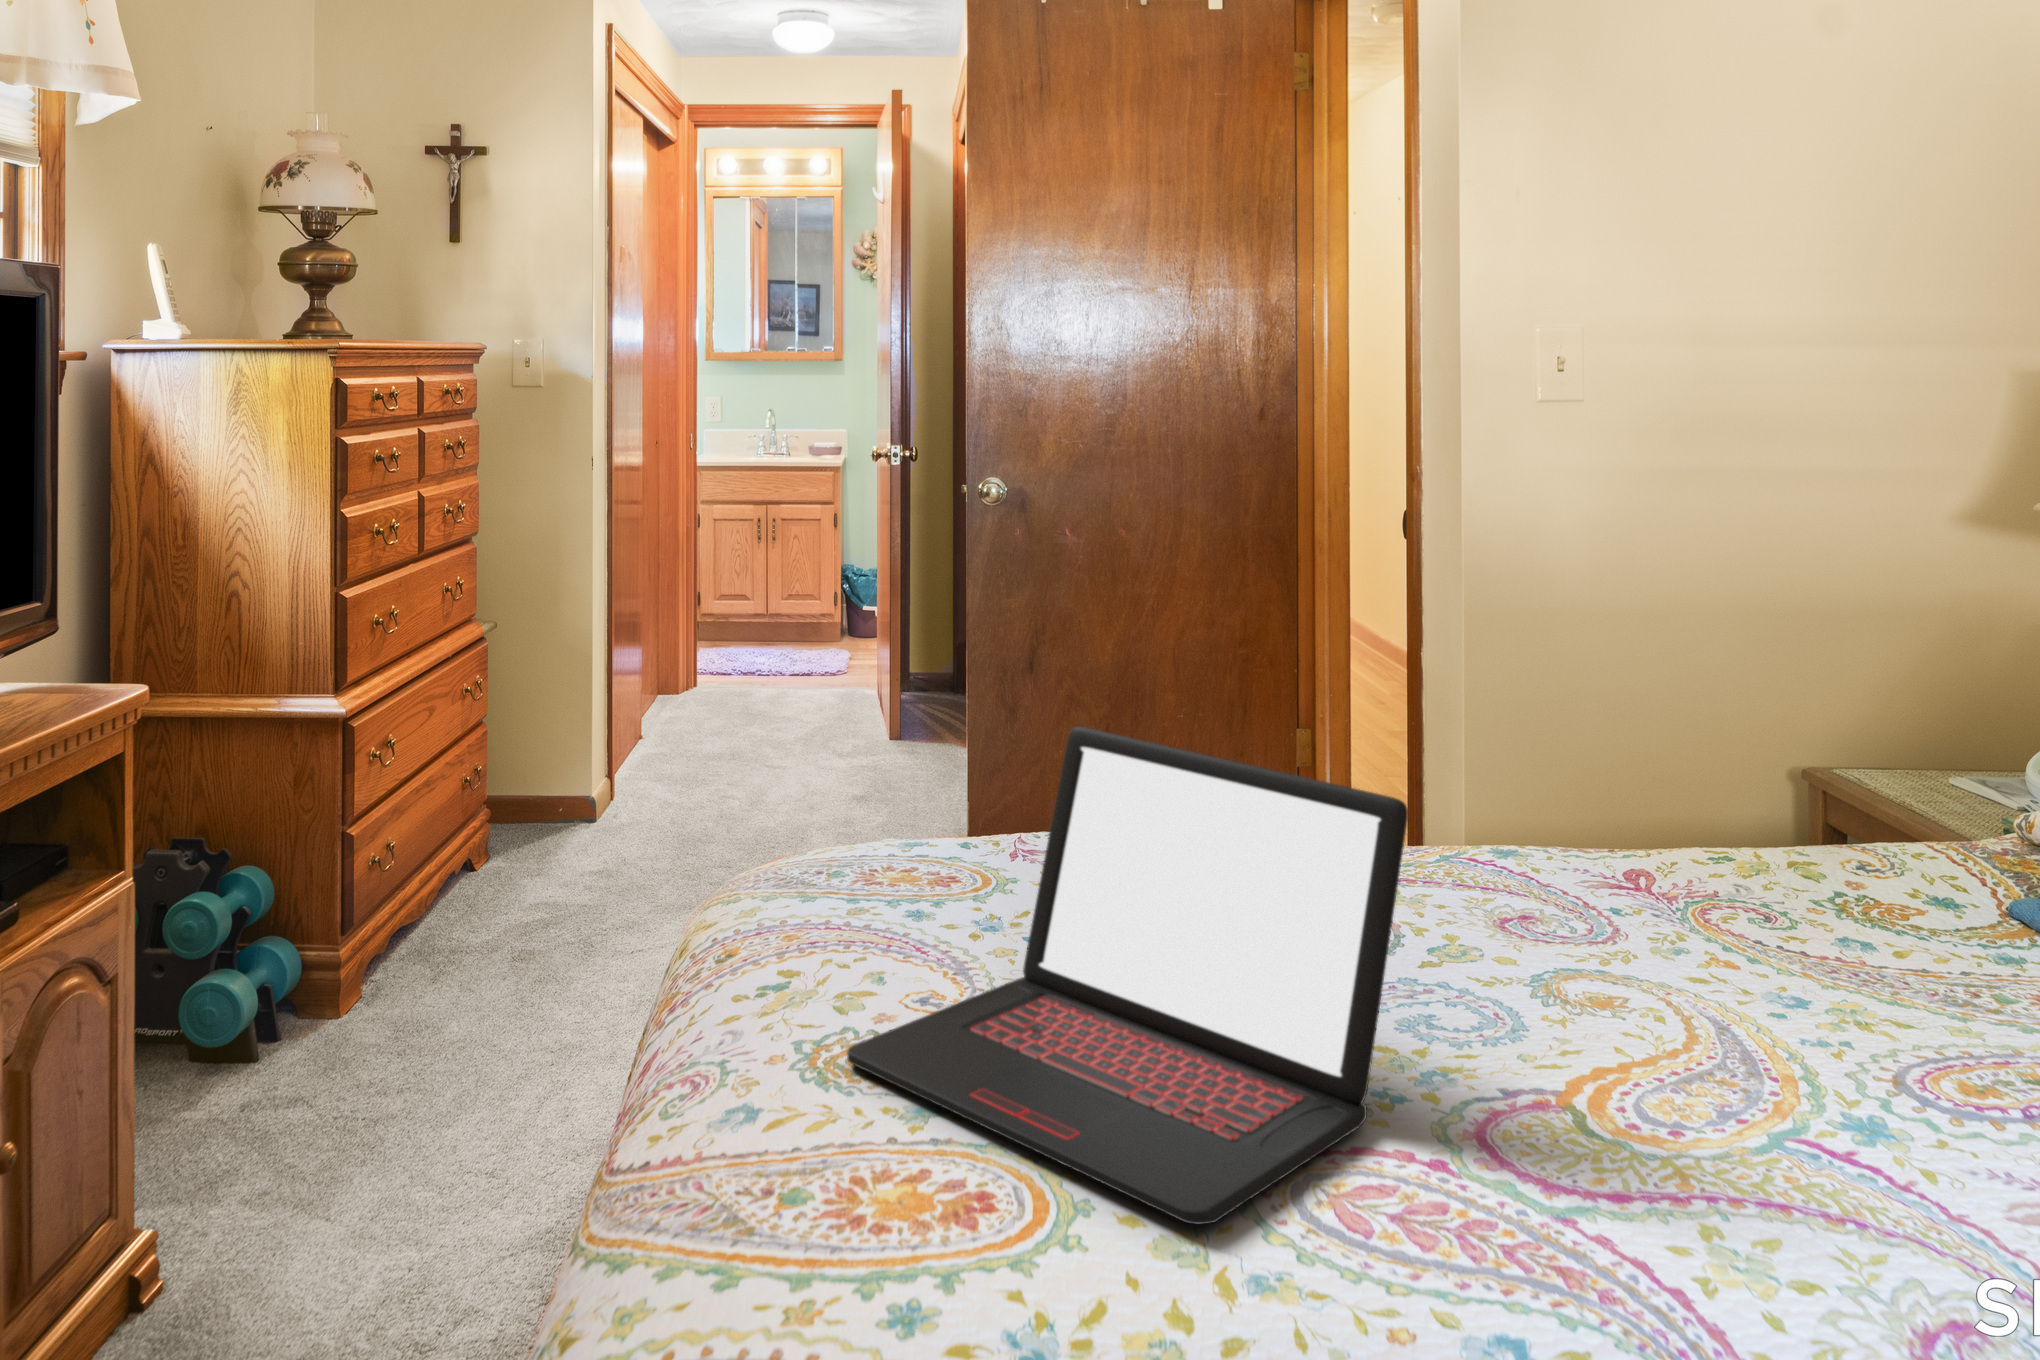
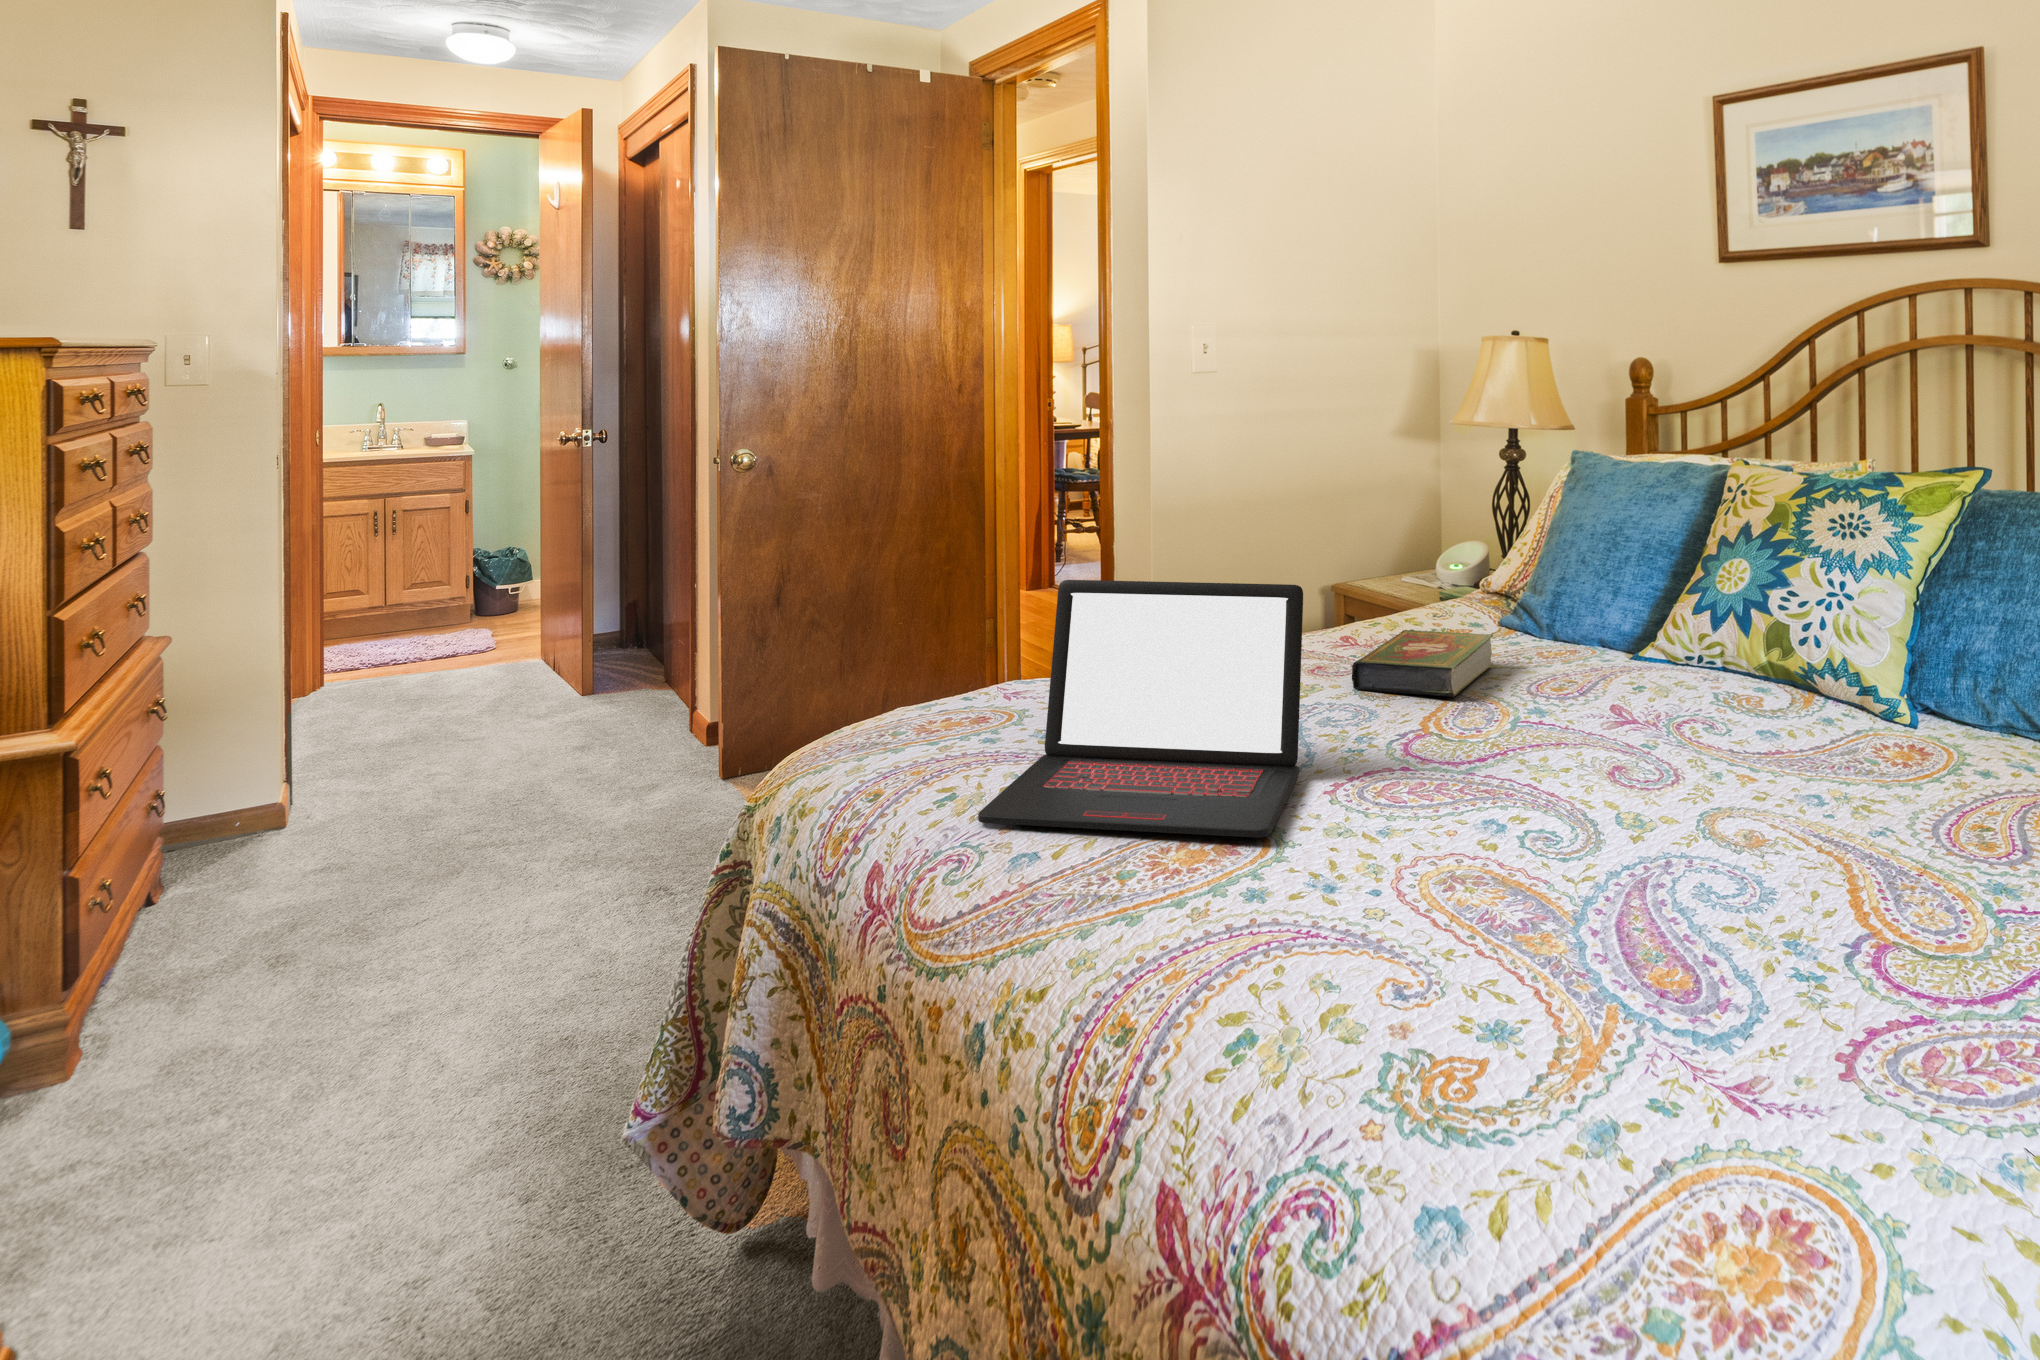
book: none [1611,896,1934,1046] -> present [1352,629,1493,697]

